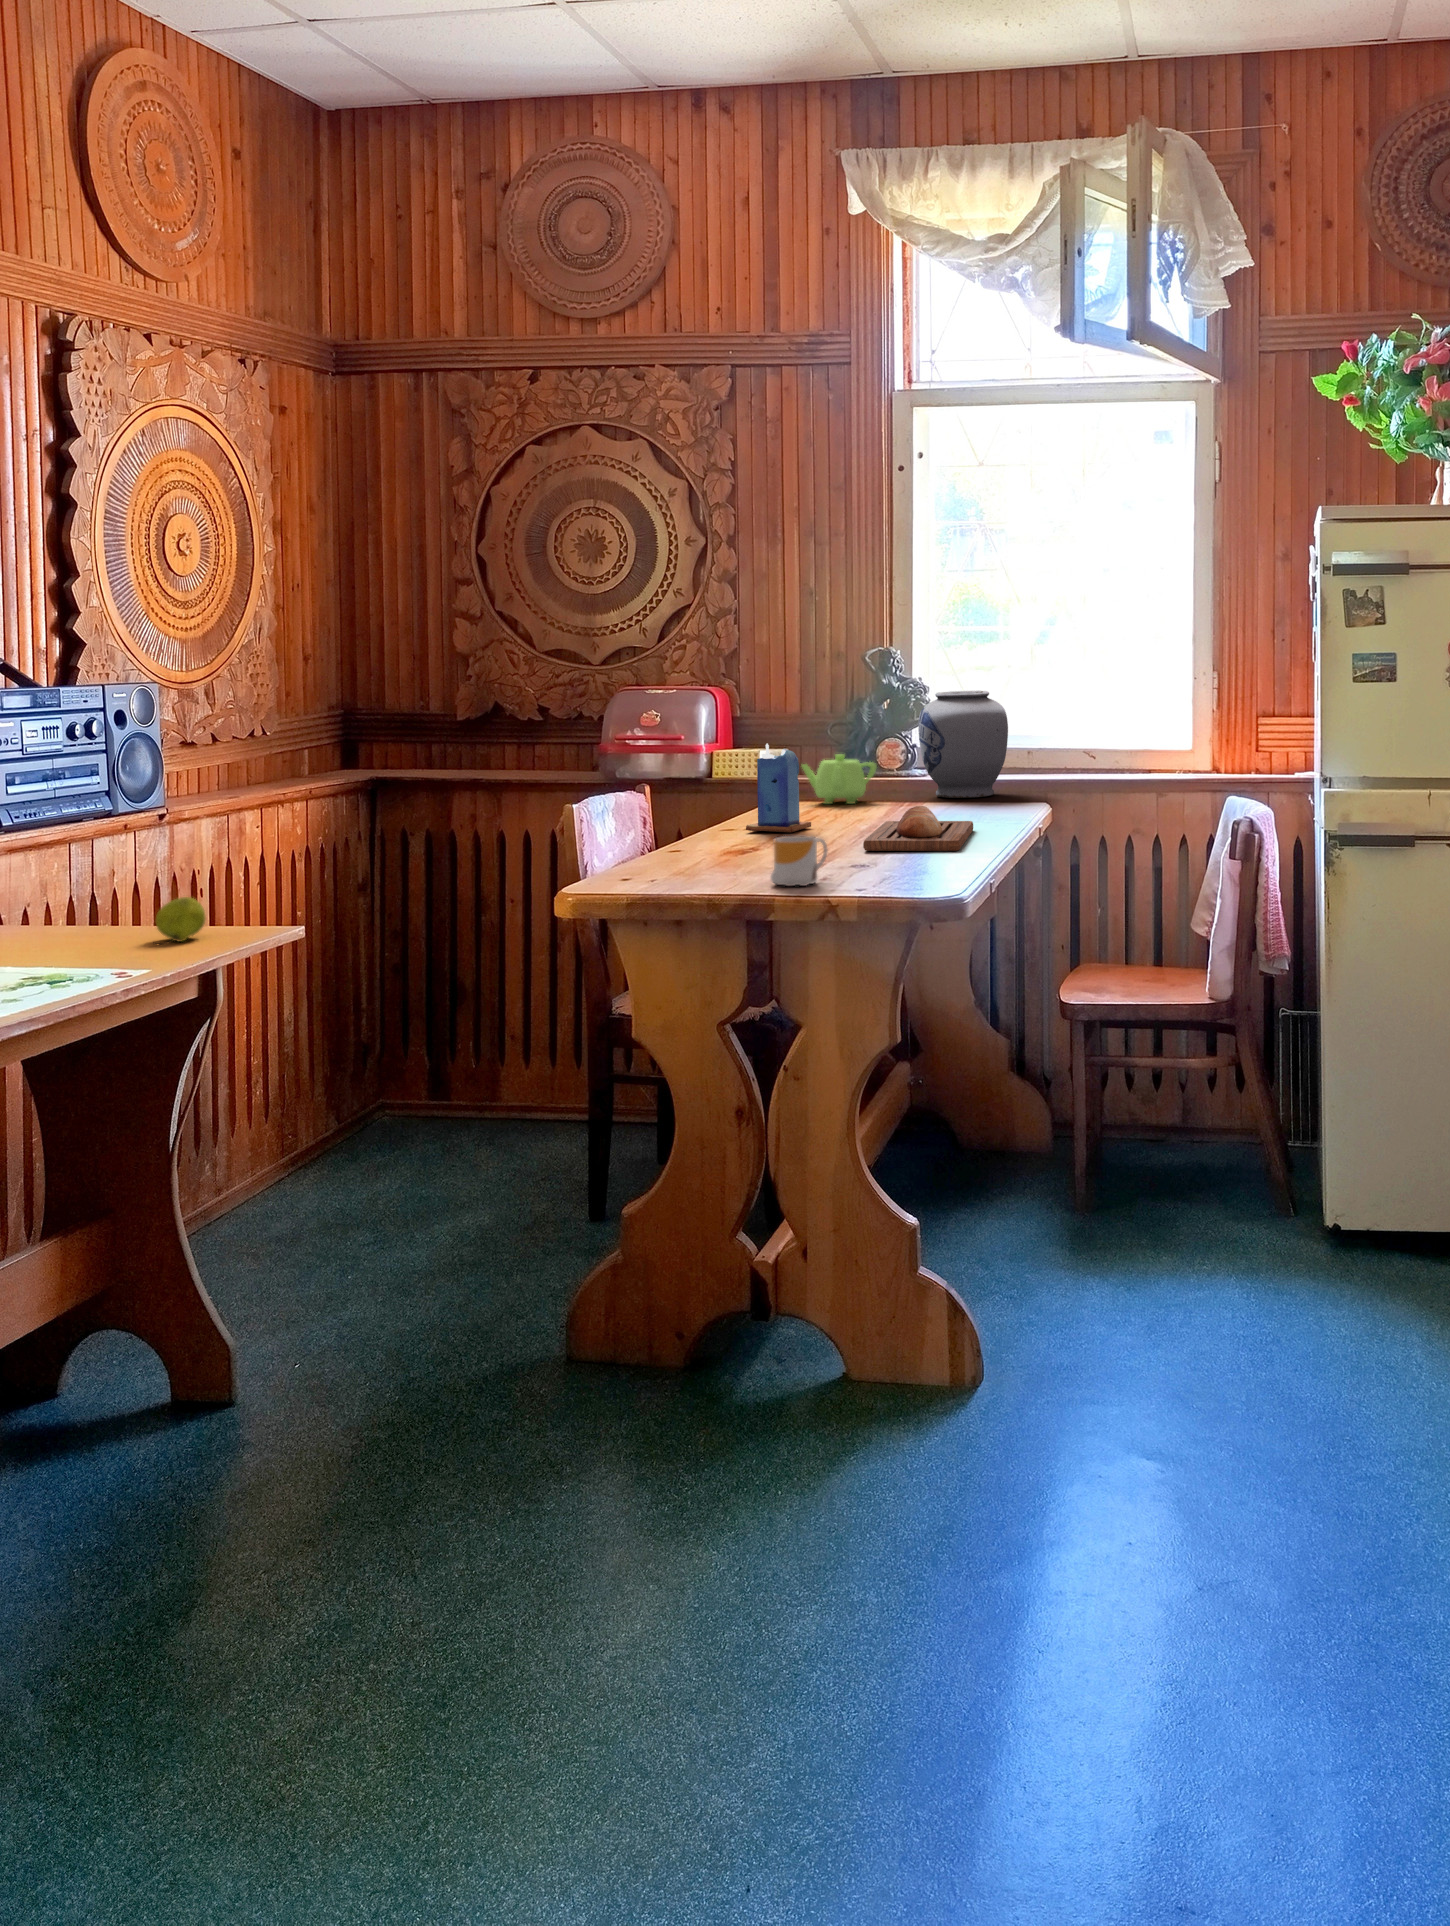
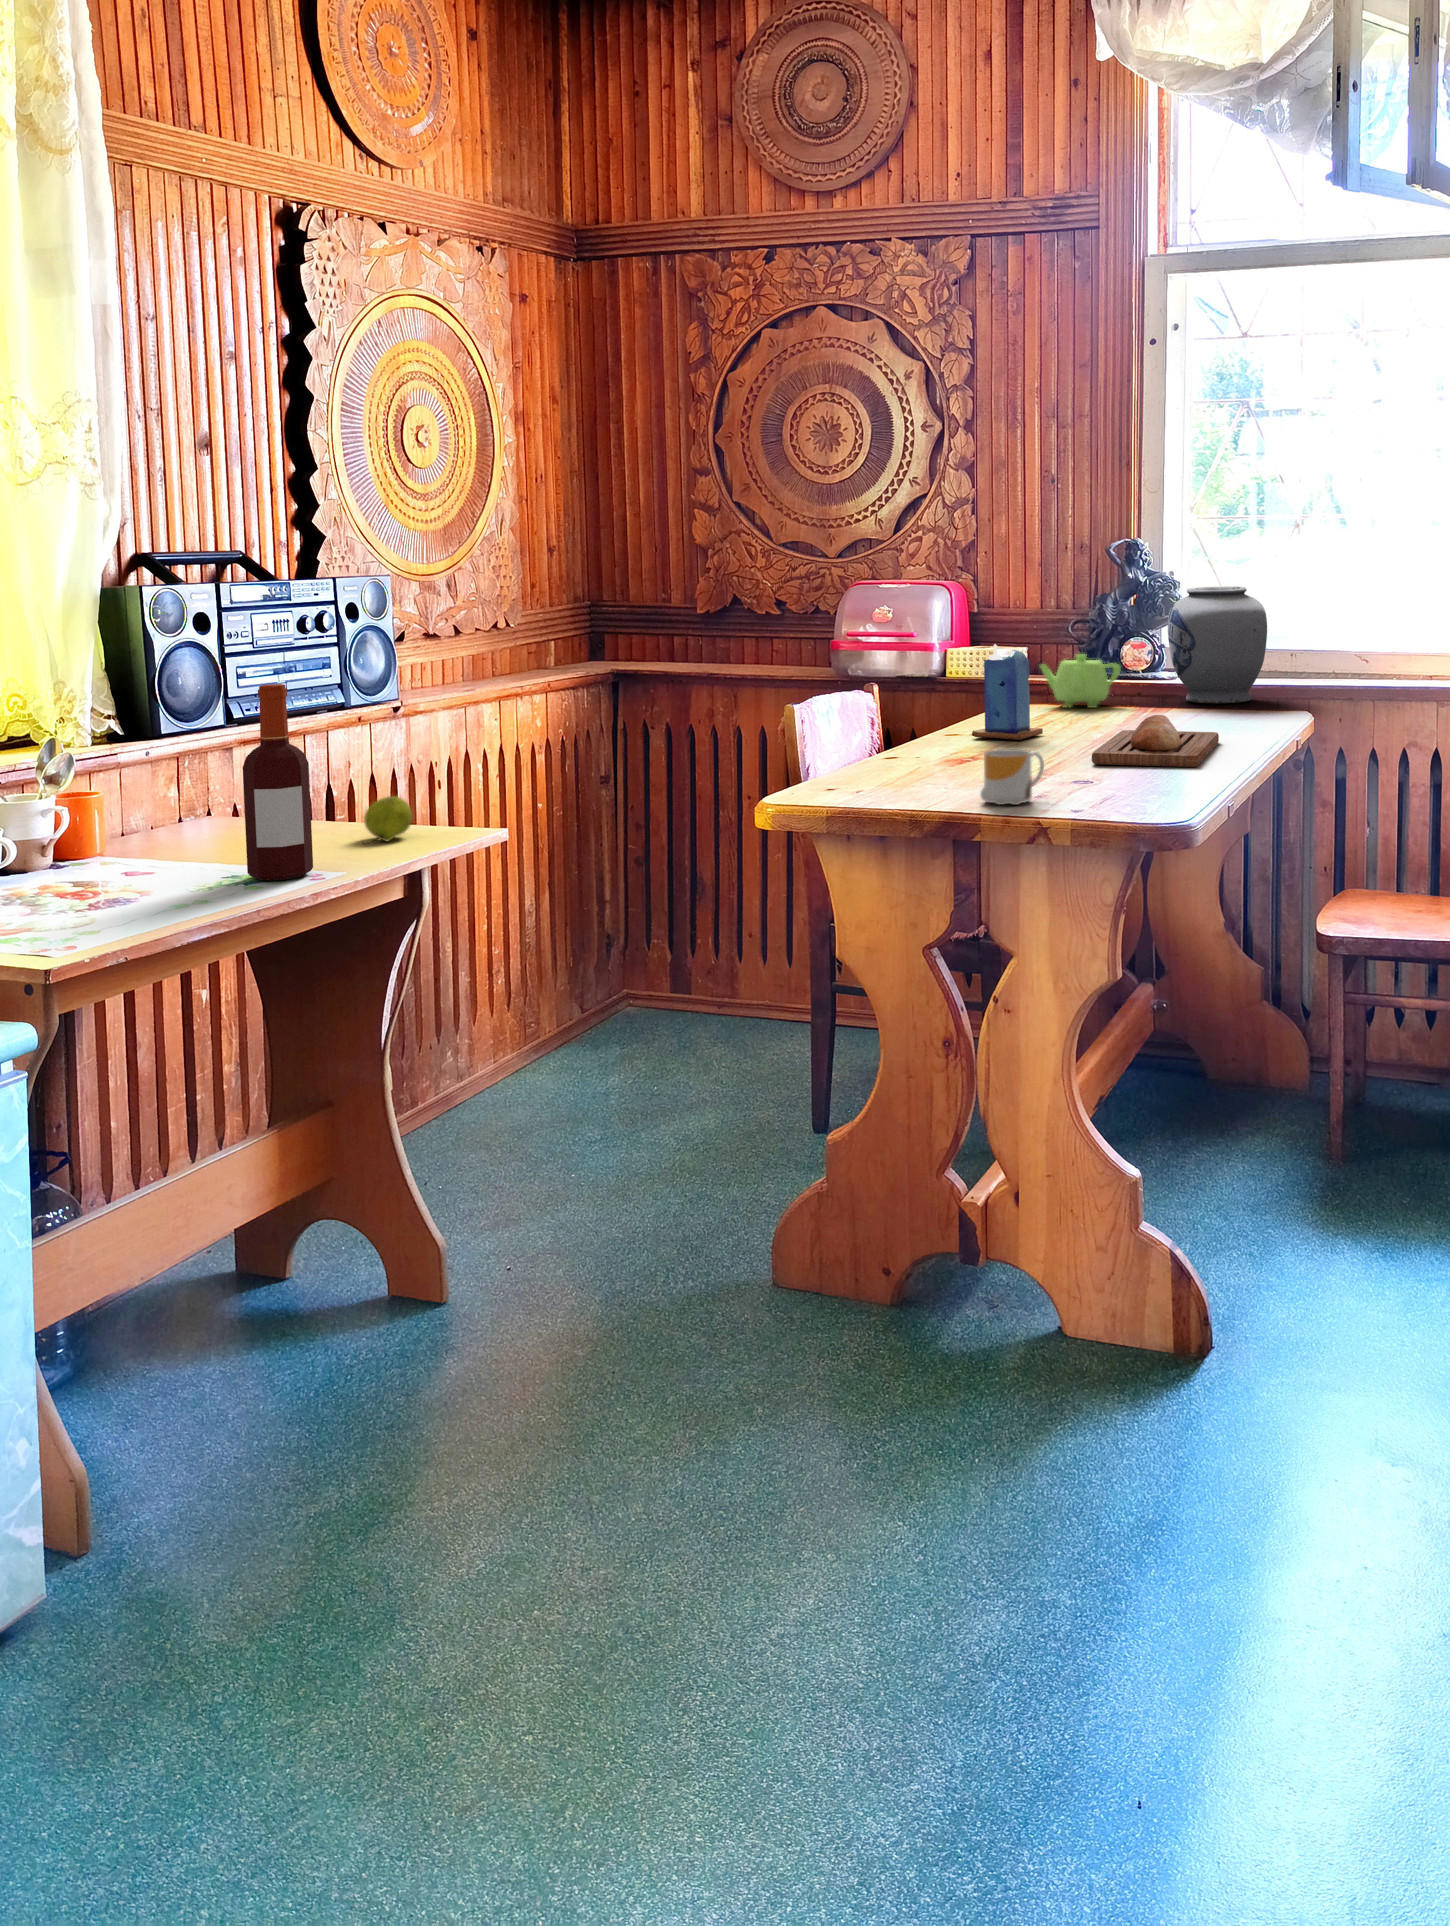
bottle: none [46,785,116,980] -> present [243,684,313,881]

